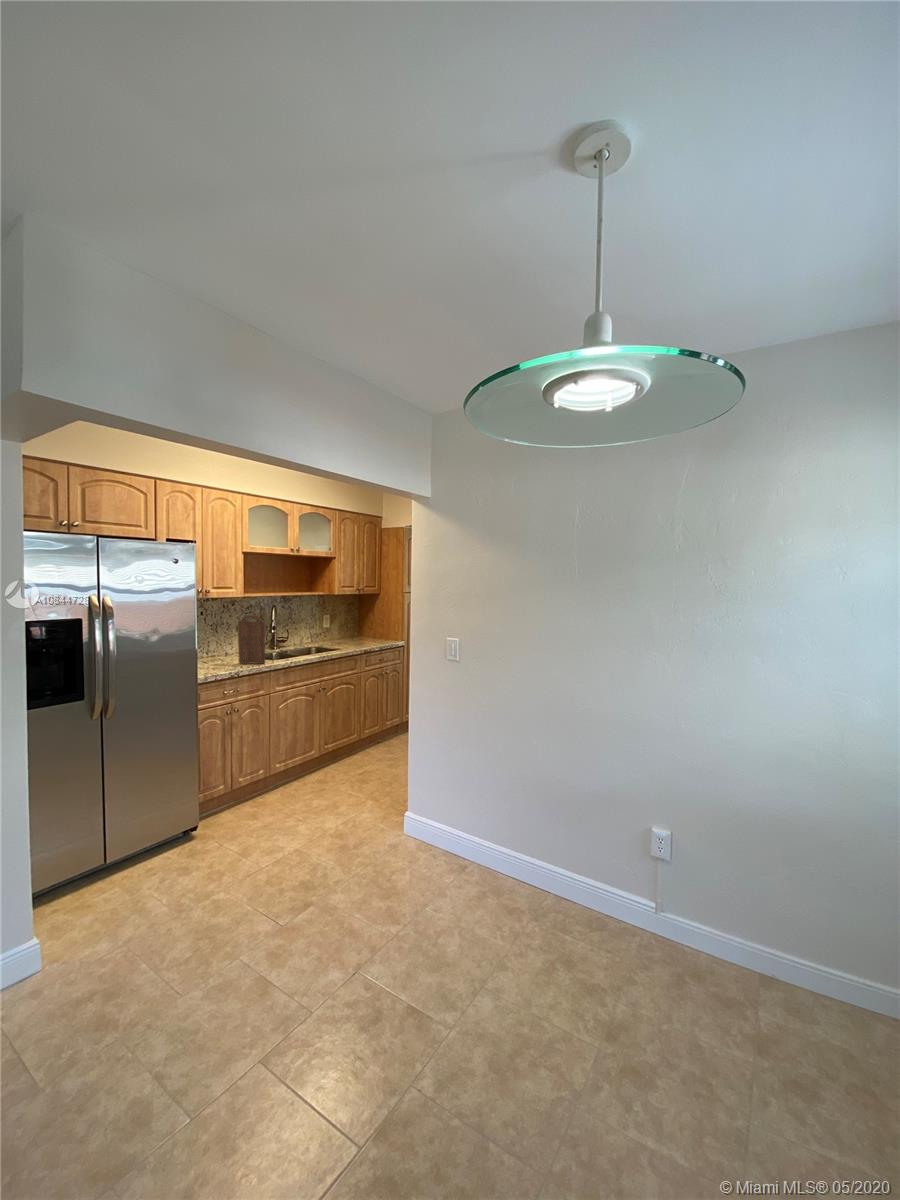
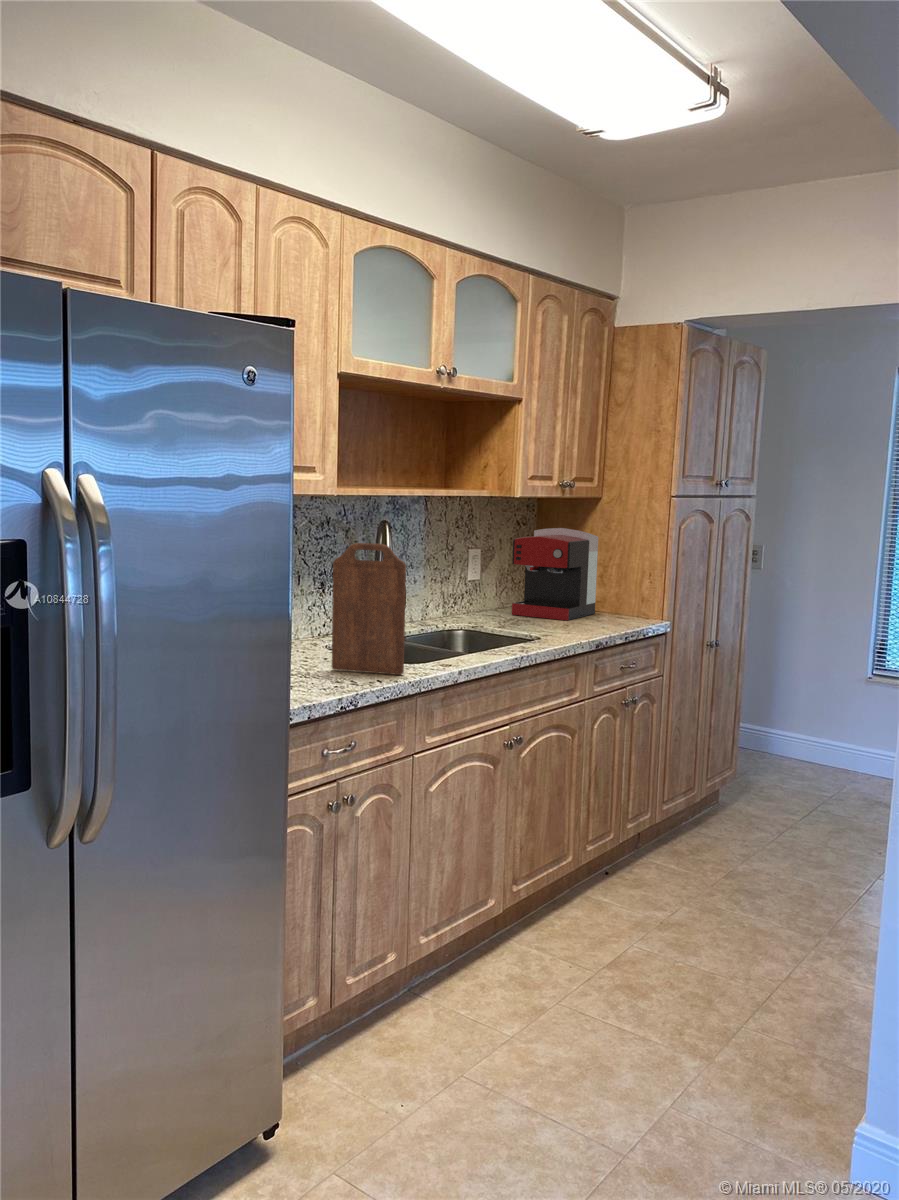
coffee maker: none [343,606,379,643] -> present [512,528,598,620]

